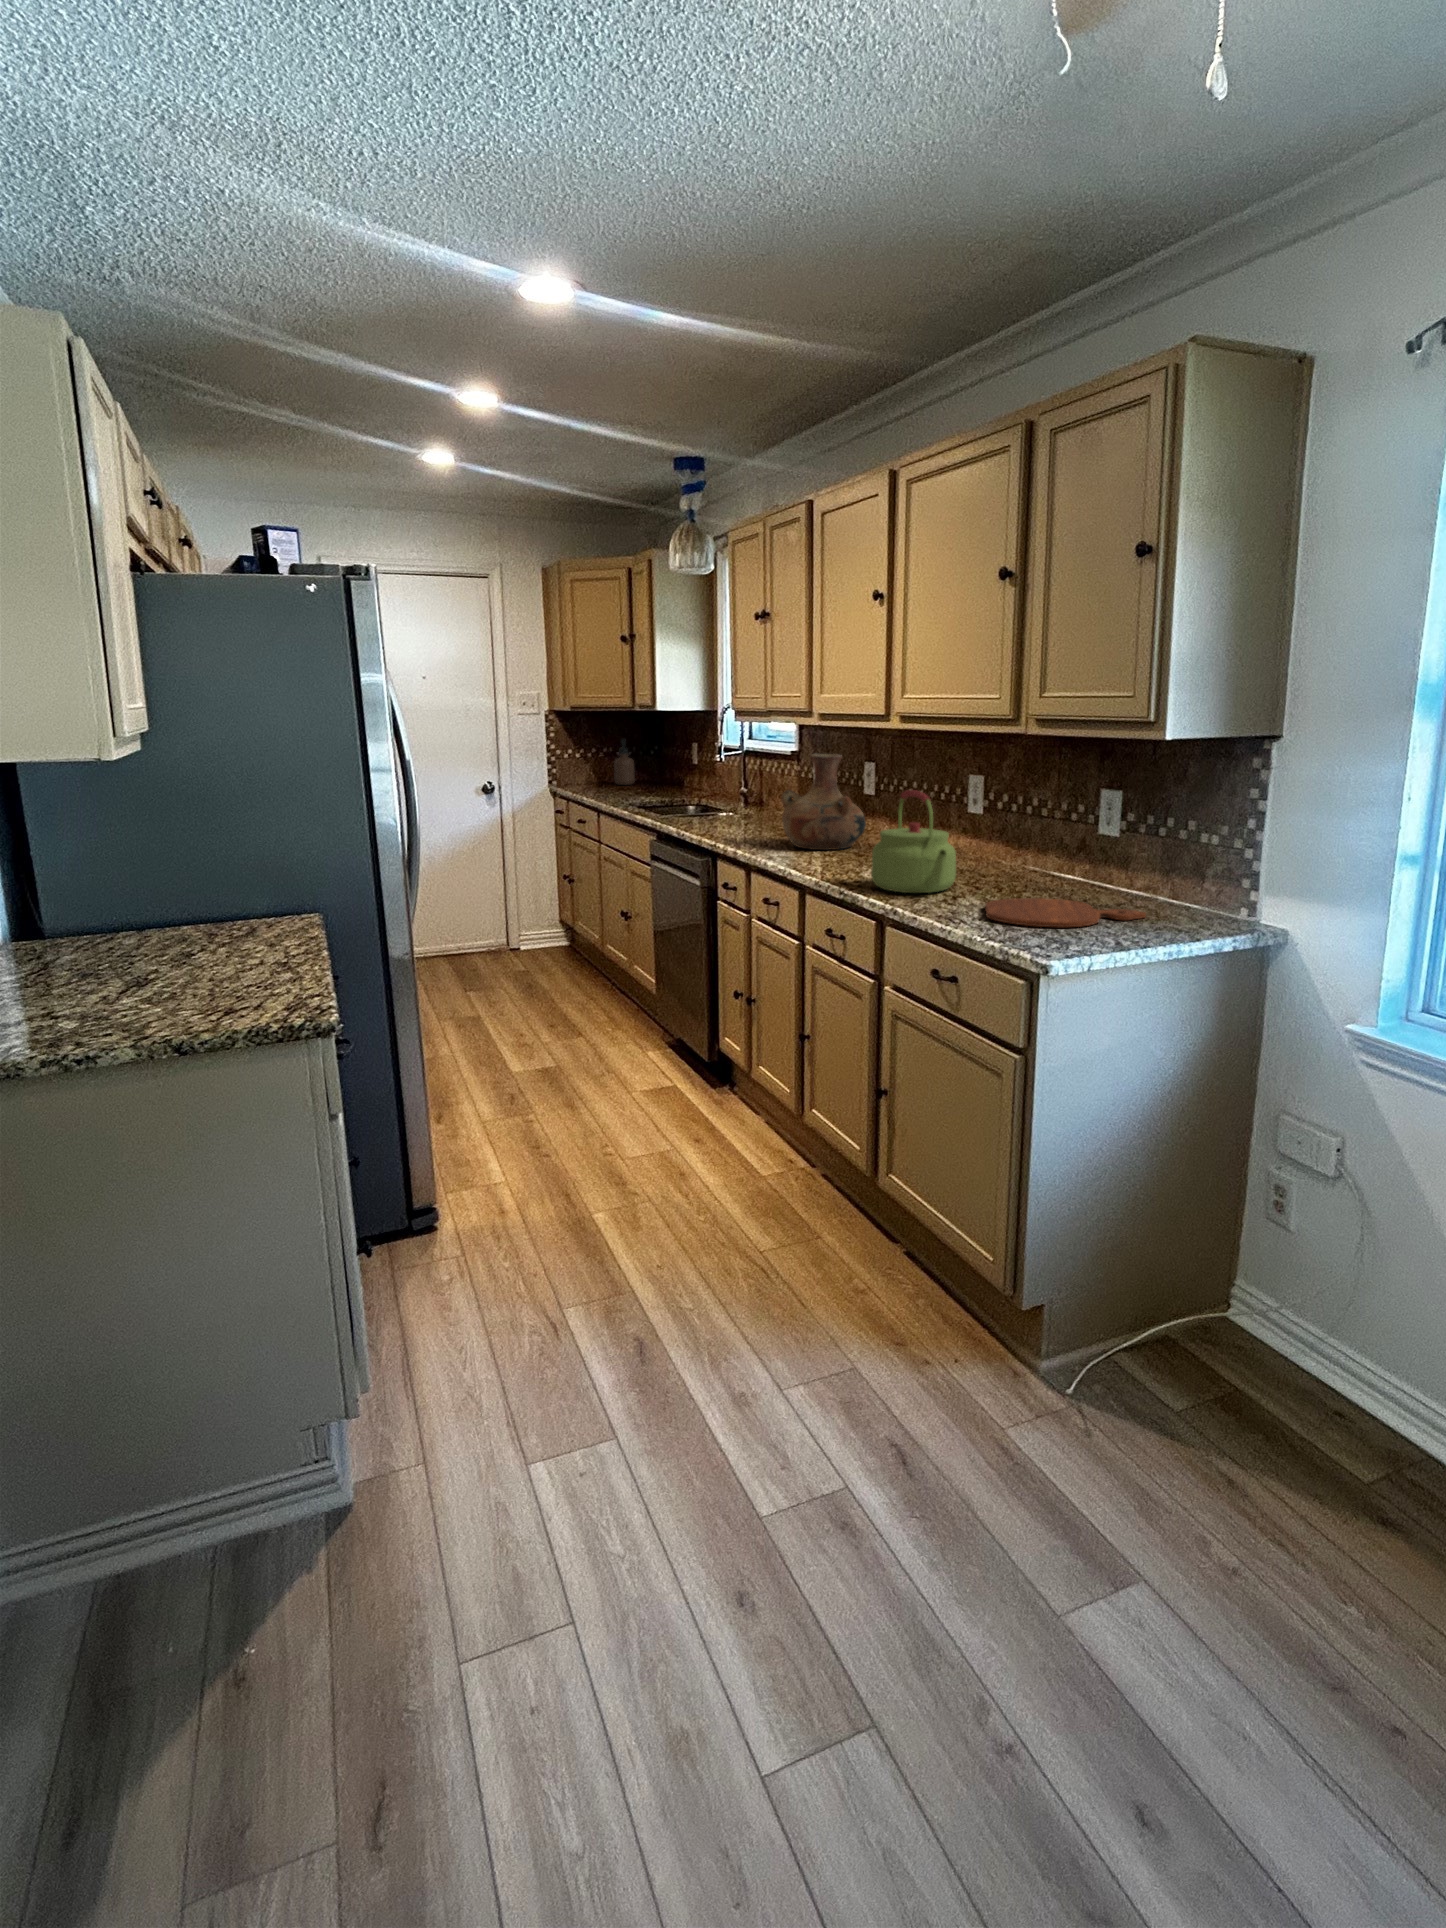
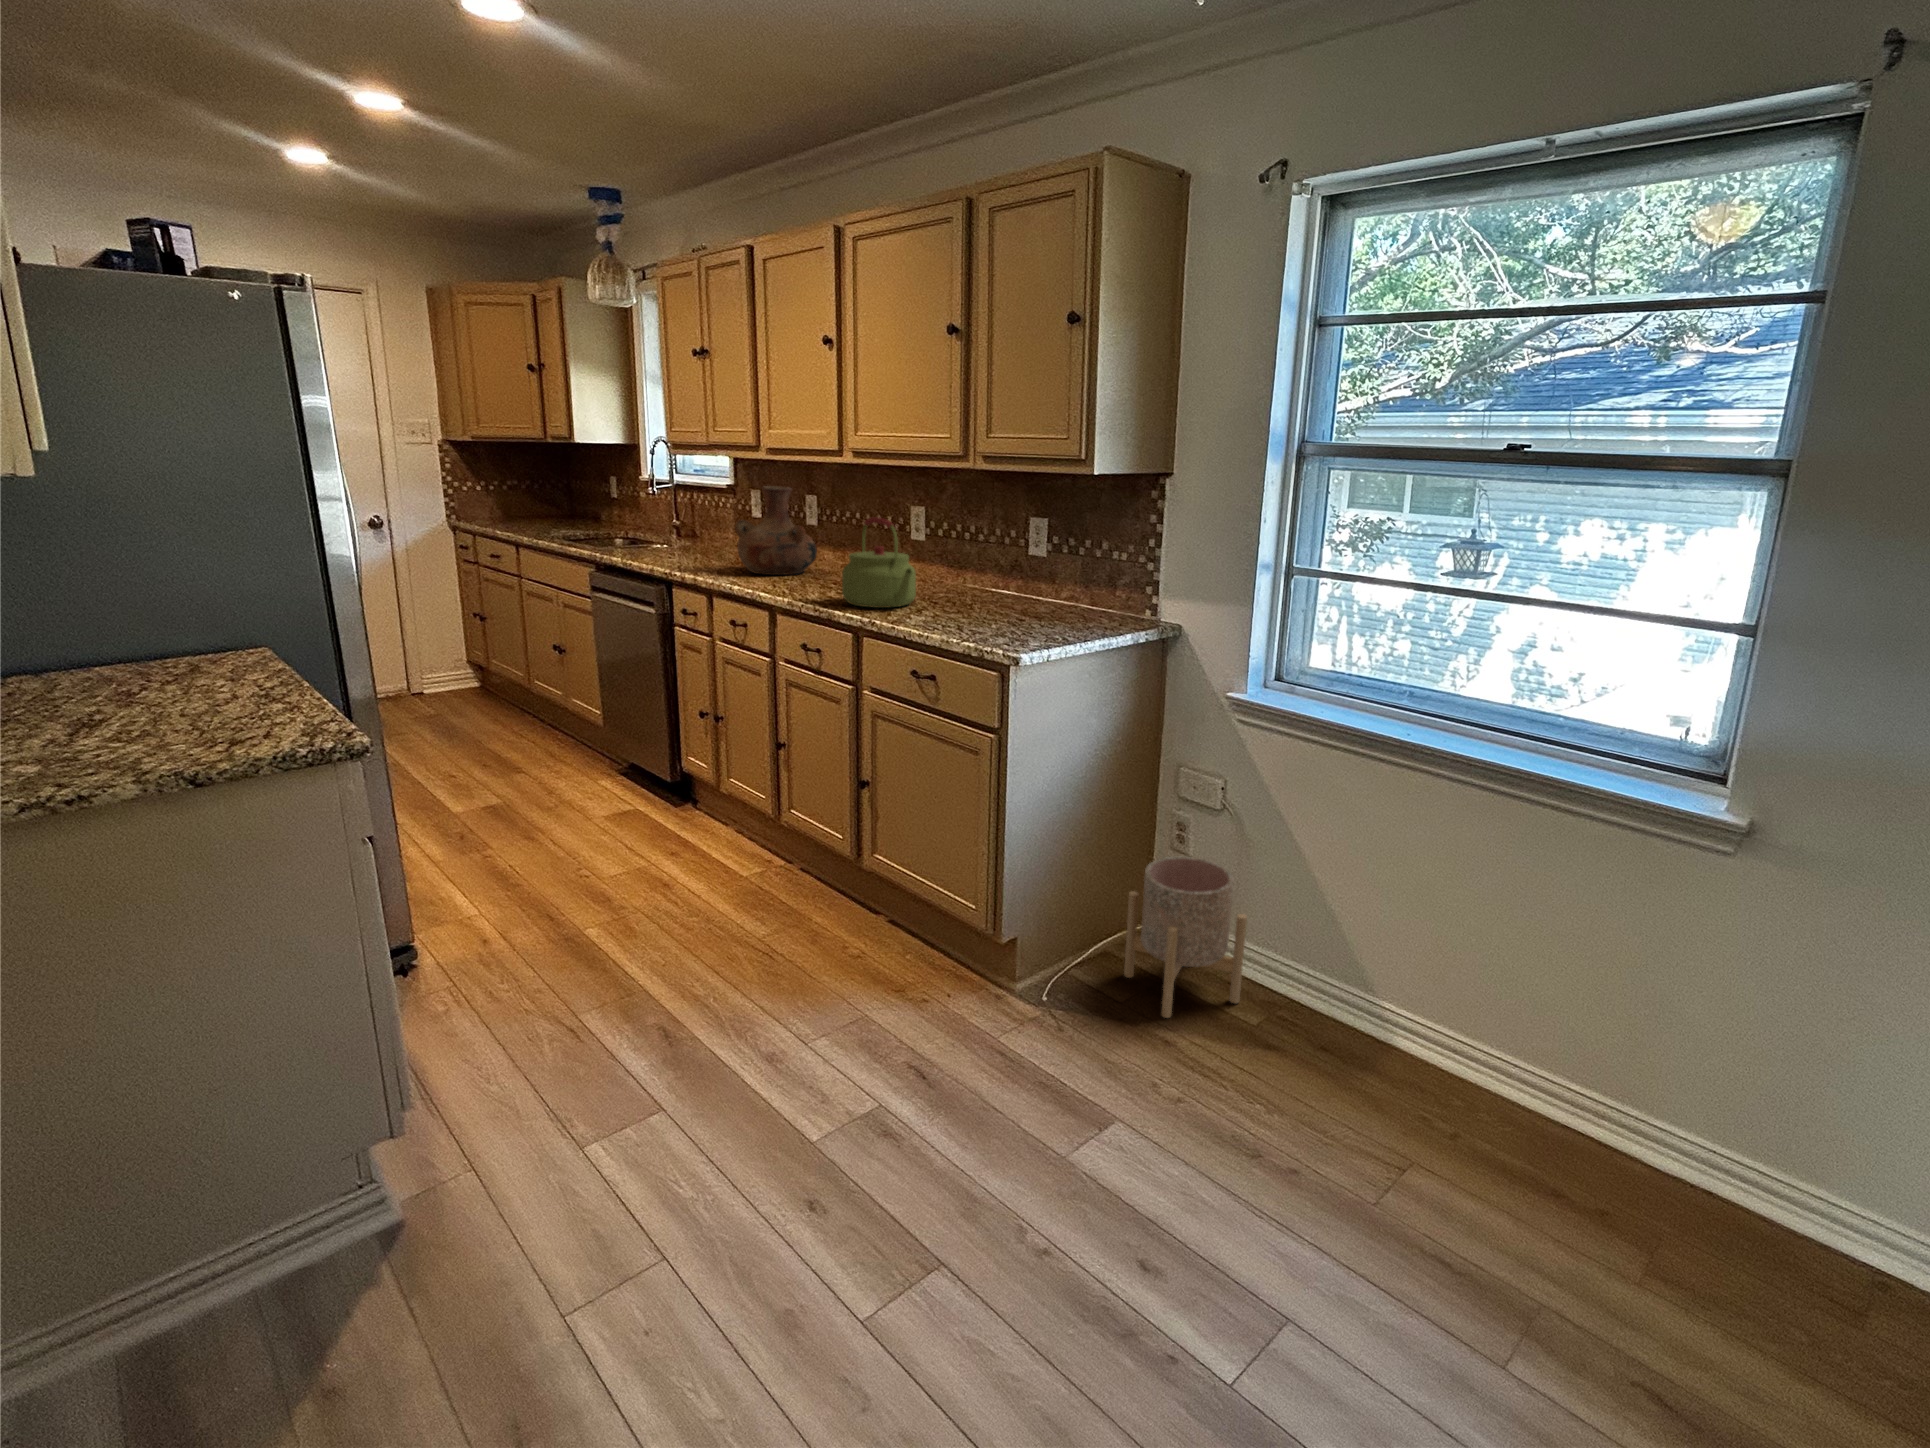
soap dispenser: present [614,739,635,785] -> none [520,472,544,519]
cutting board: present [985,898,1146,927] -> none [949,608,1077,629]
planter: none [1185,1237,1362,1455] -> present [1124,857,1247,1018]

